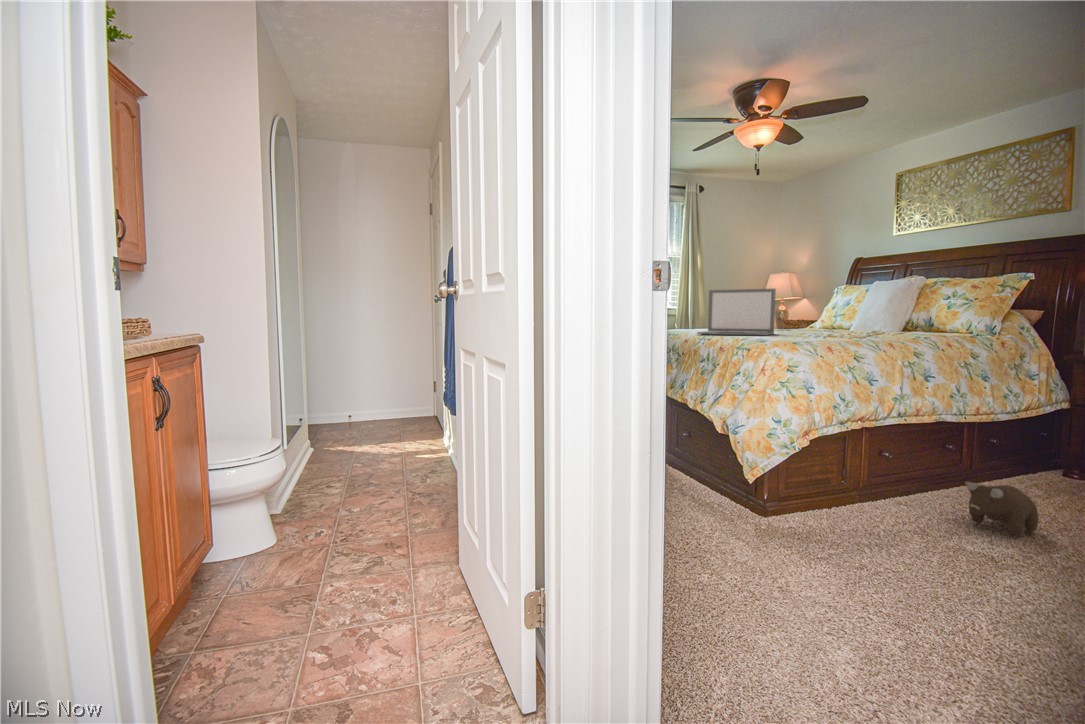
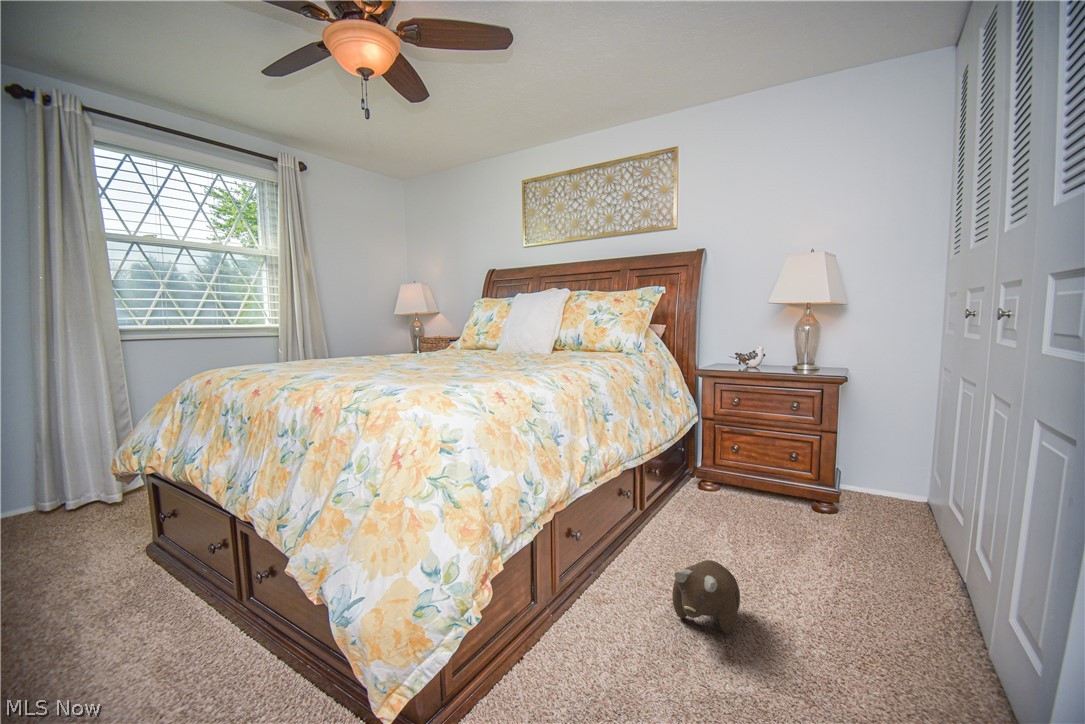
laptop: present [697,289,776,335] -> none [281,296,409,373]

